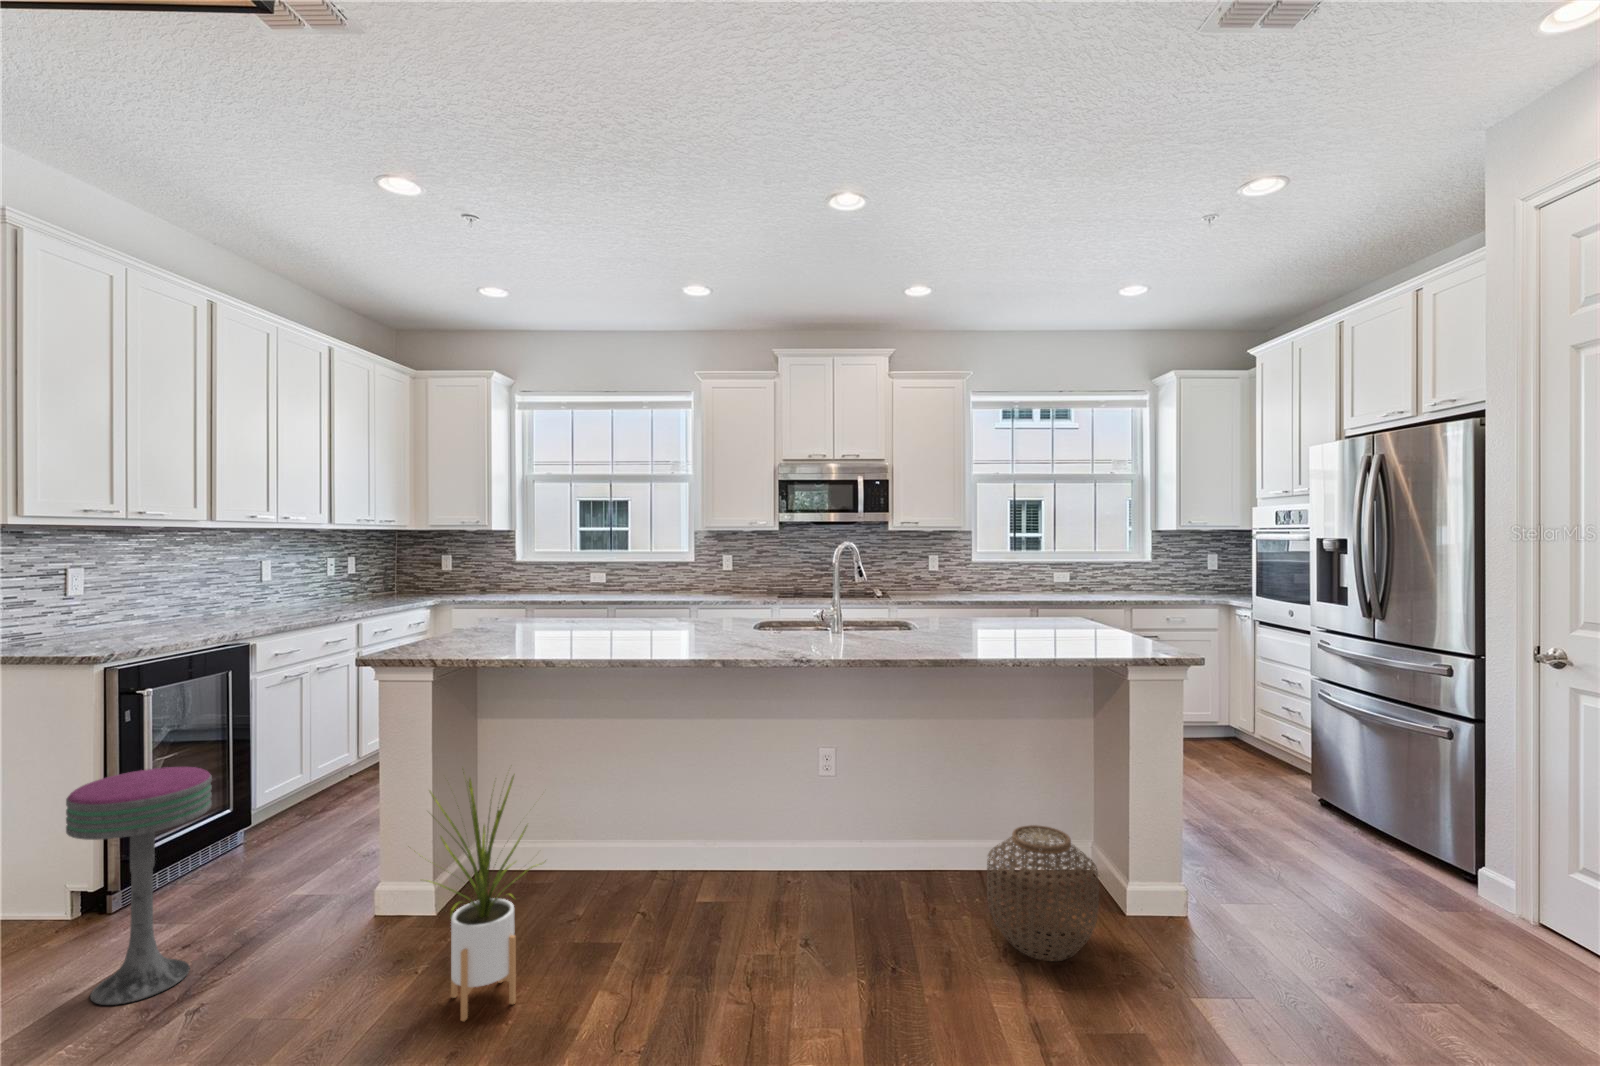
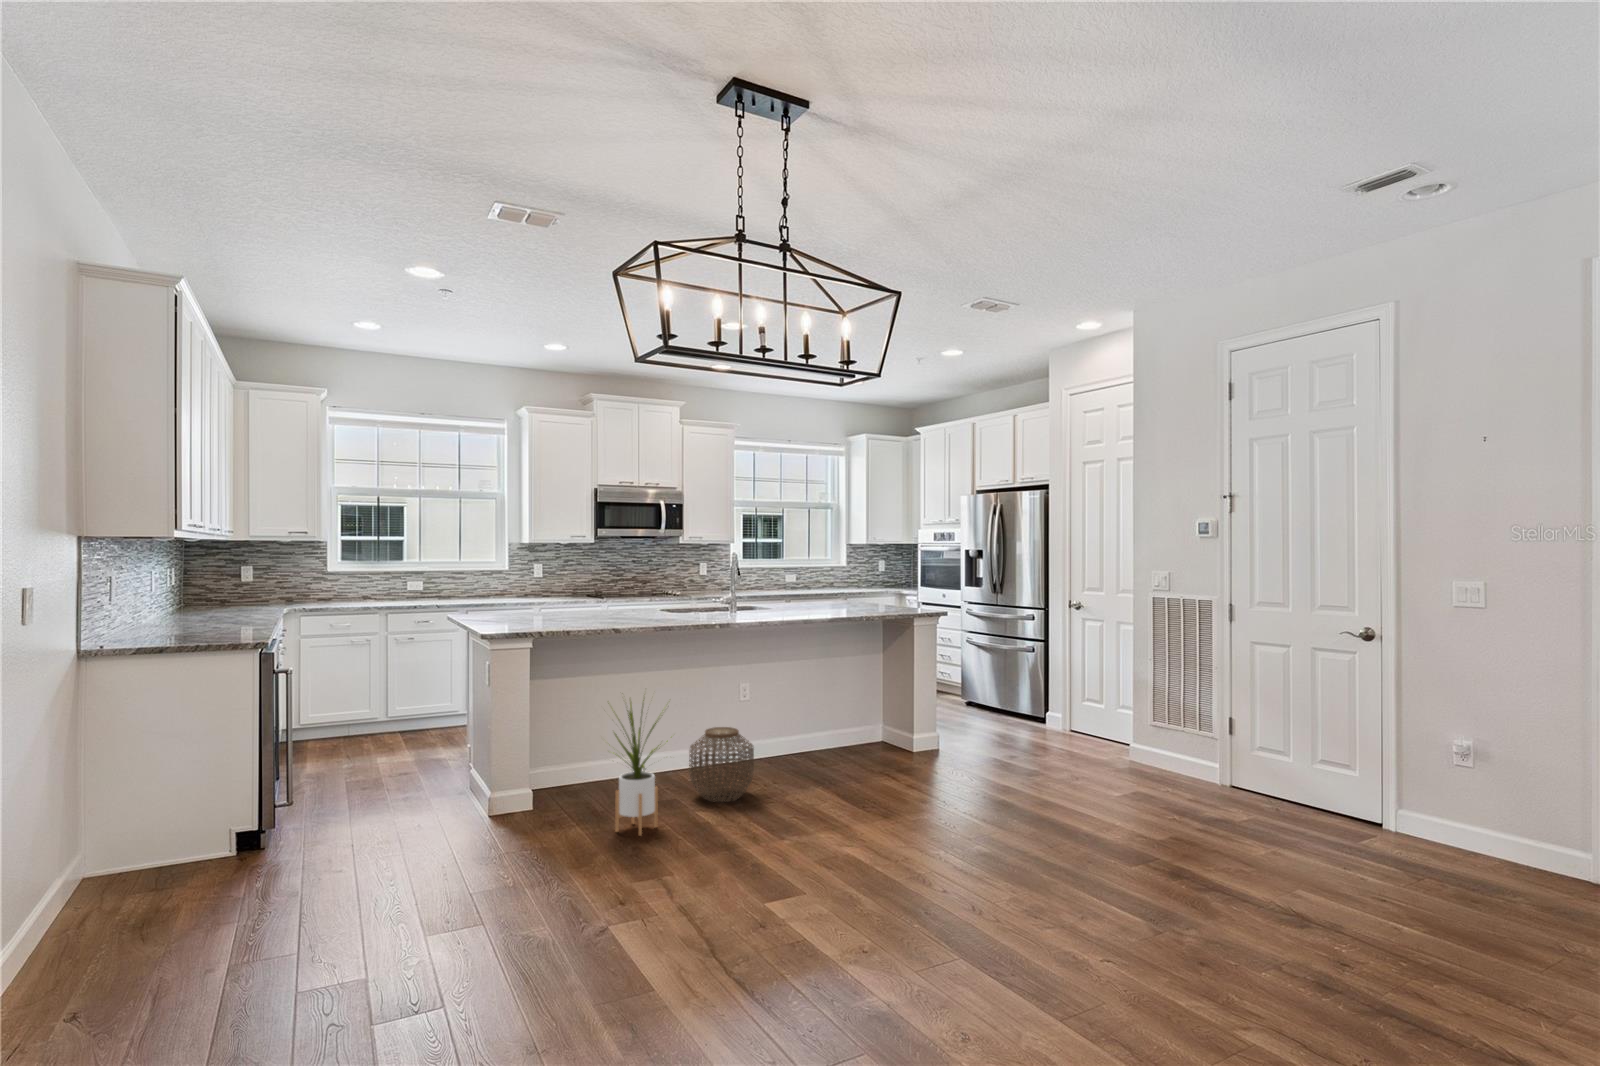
bar stool: present [66,767,212,1005] -> none [344,716,432,876]
woven basket: present [987,825,1099,961] -> present [689,727,754,802]

